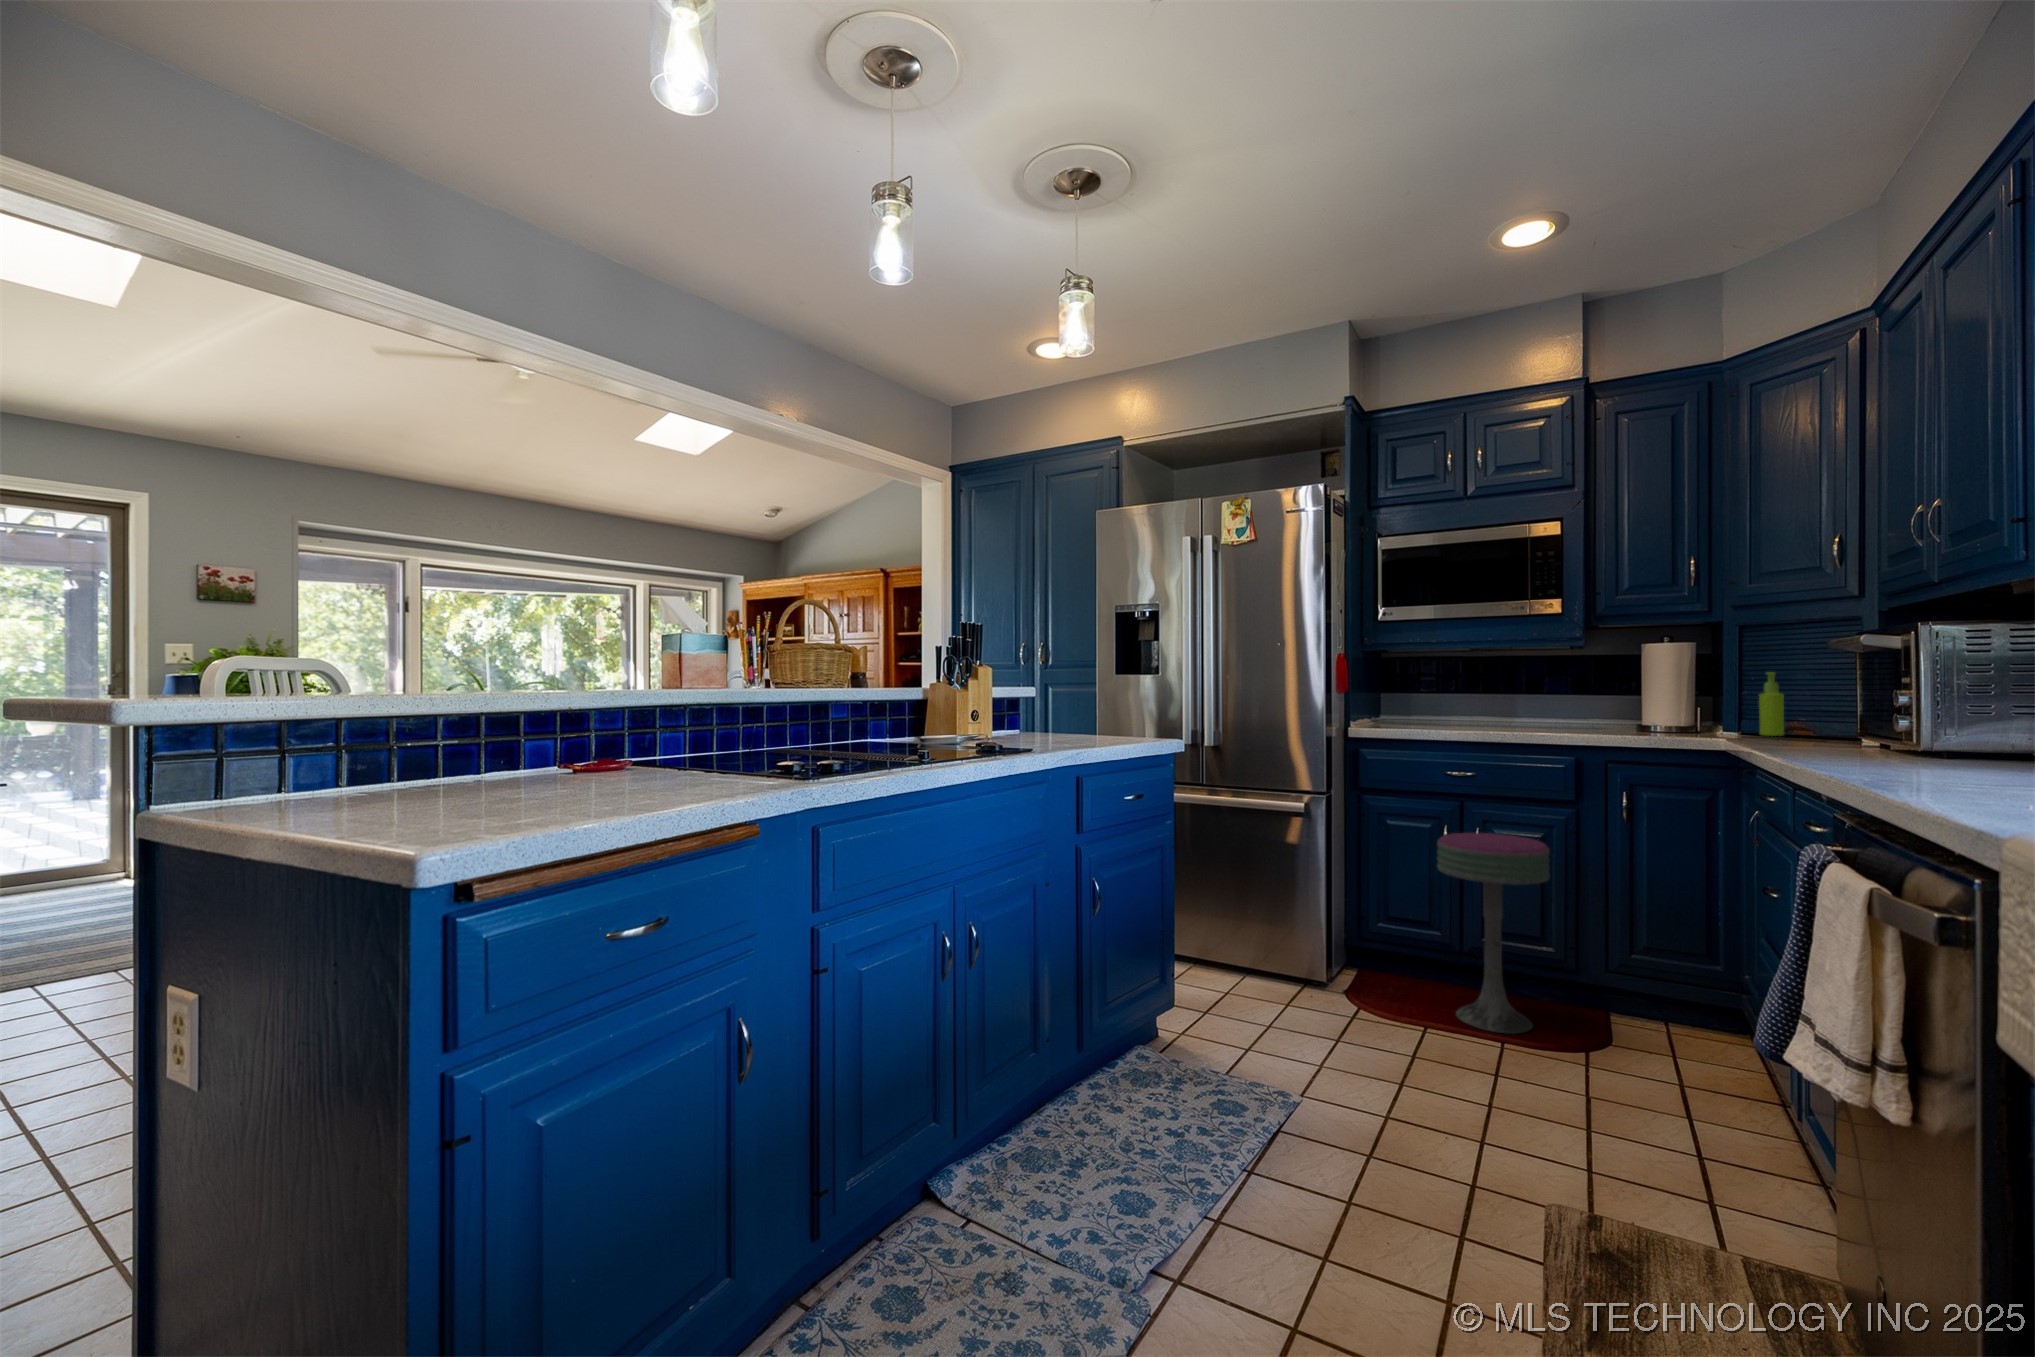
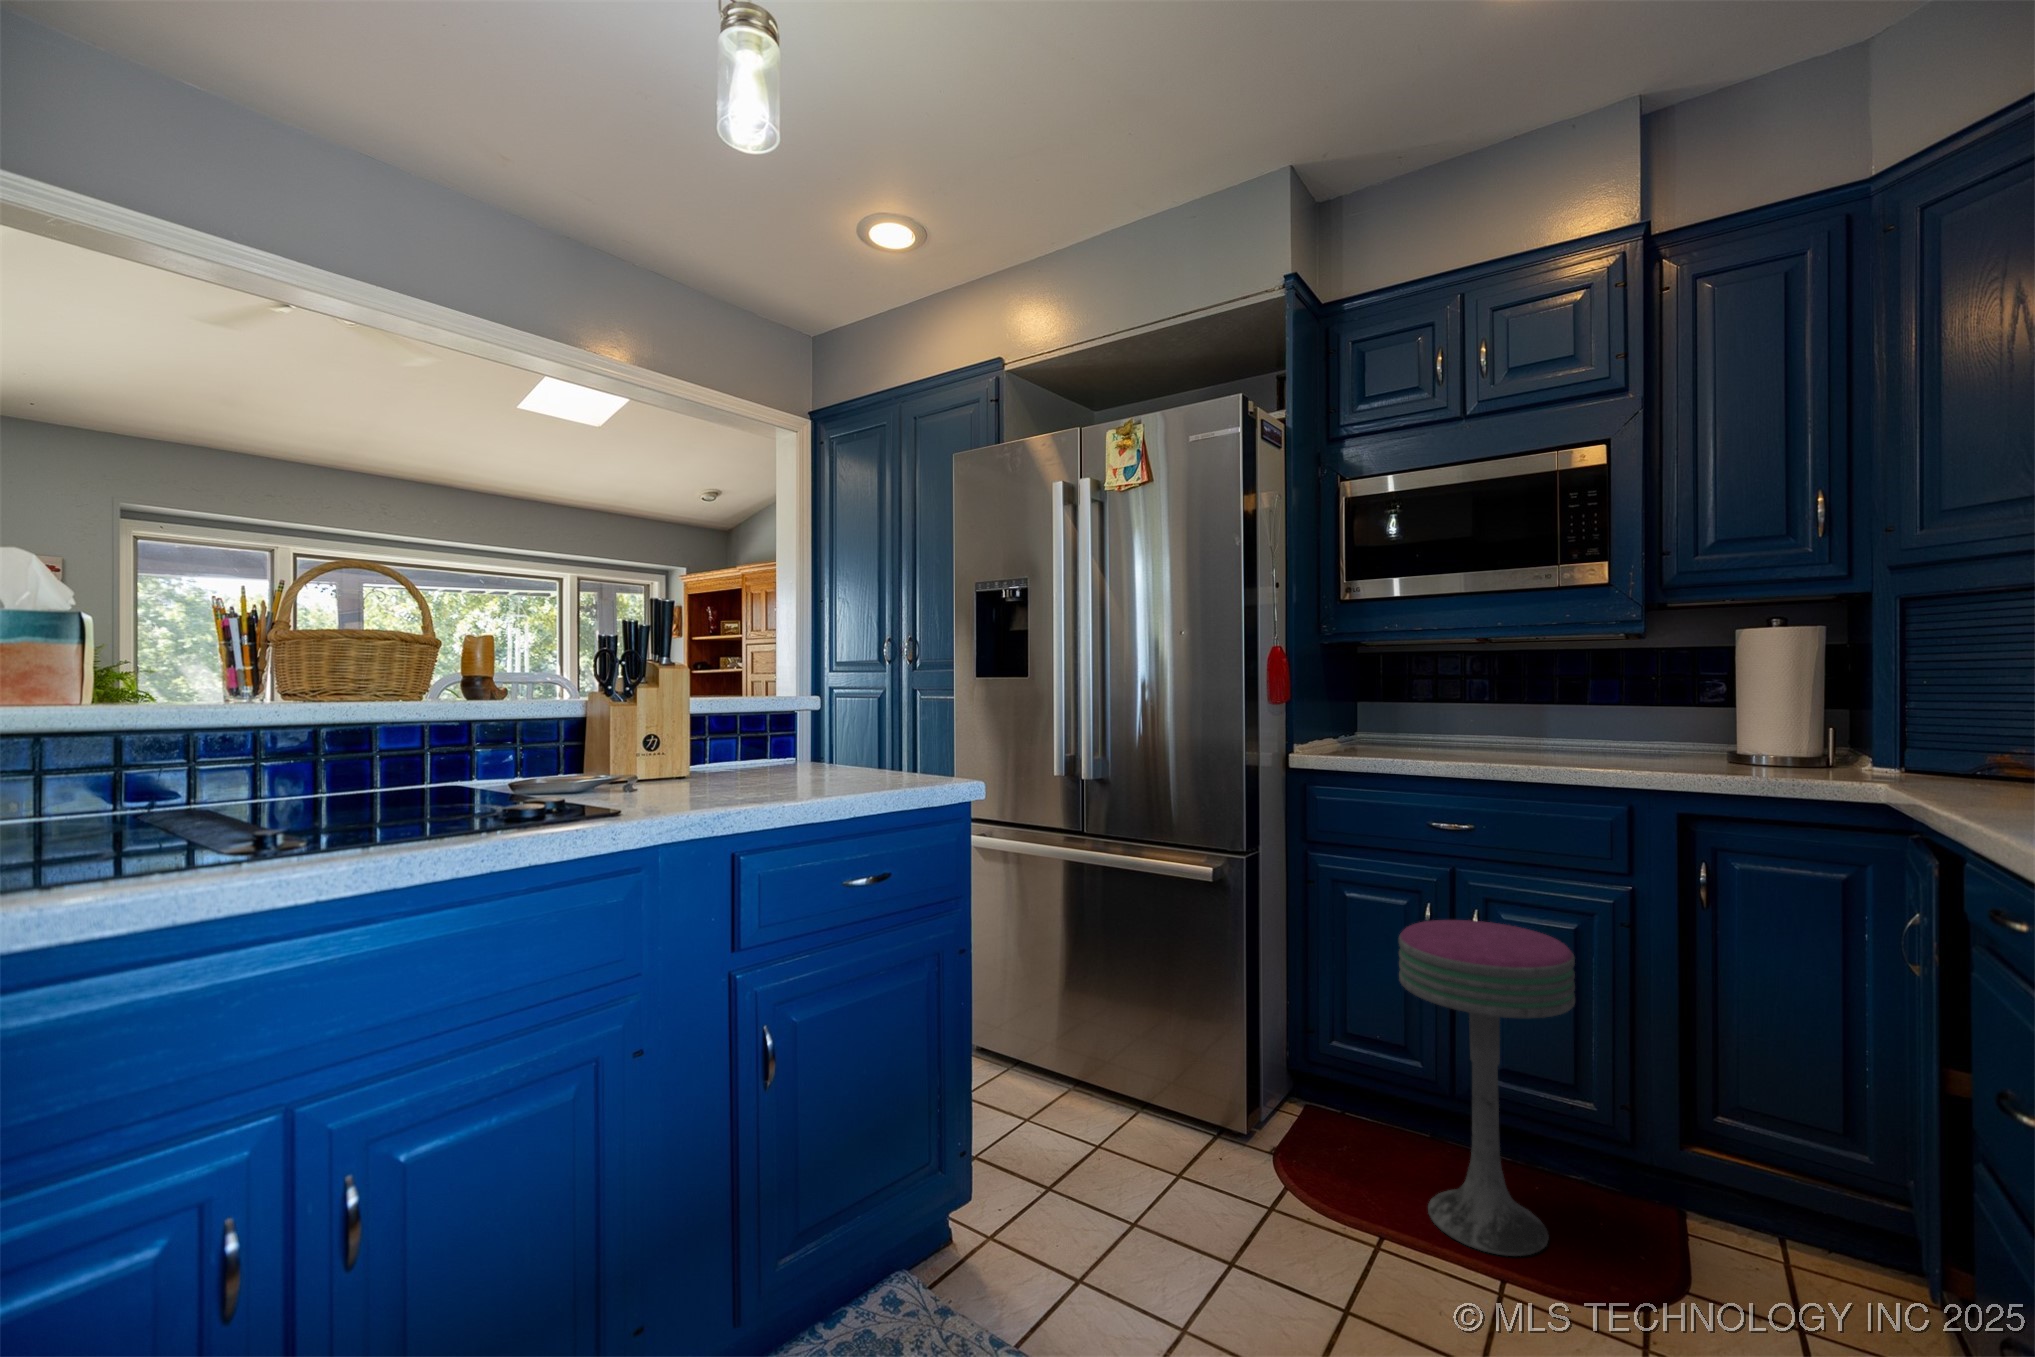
soap dispenser: present [1759,672,1784,736] -> none [1939,672,1985,779]

